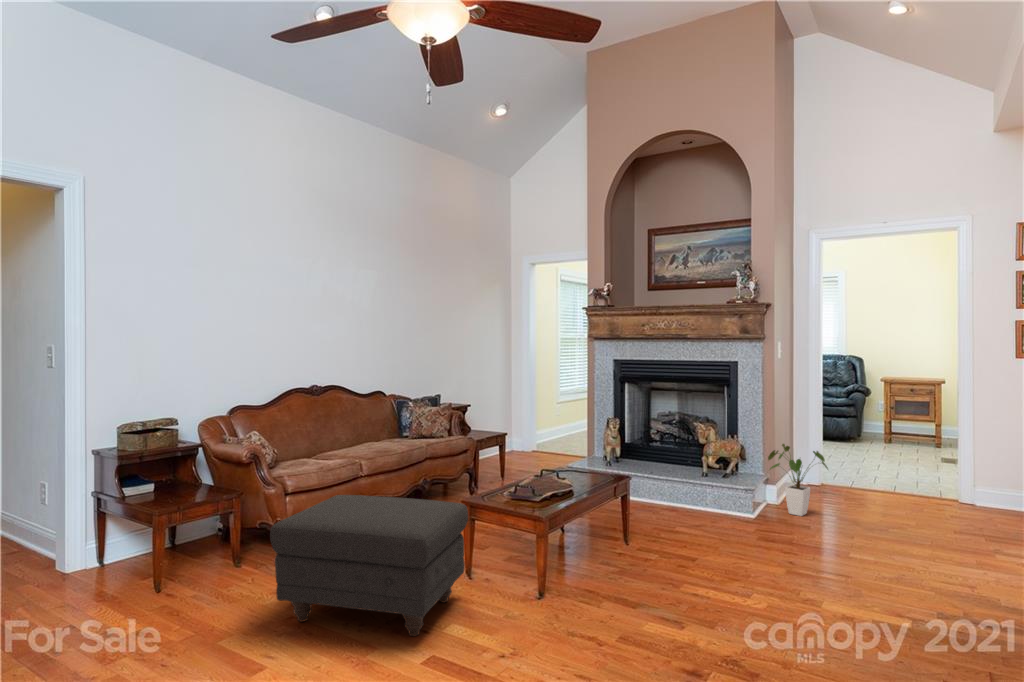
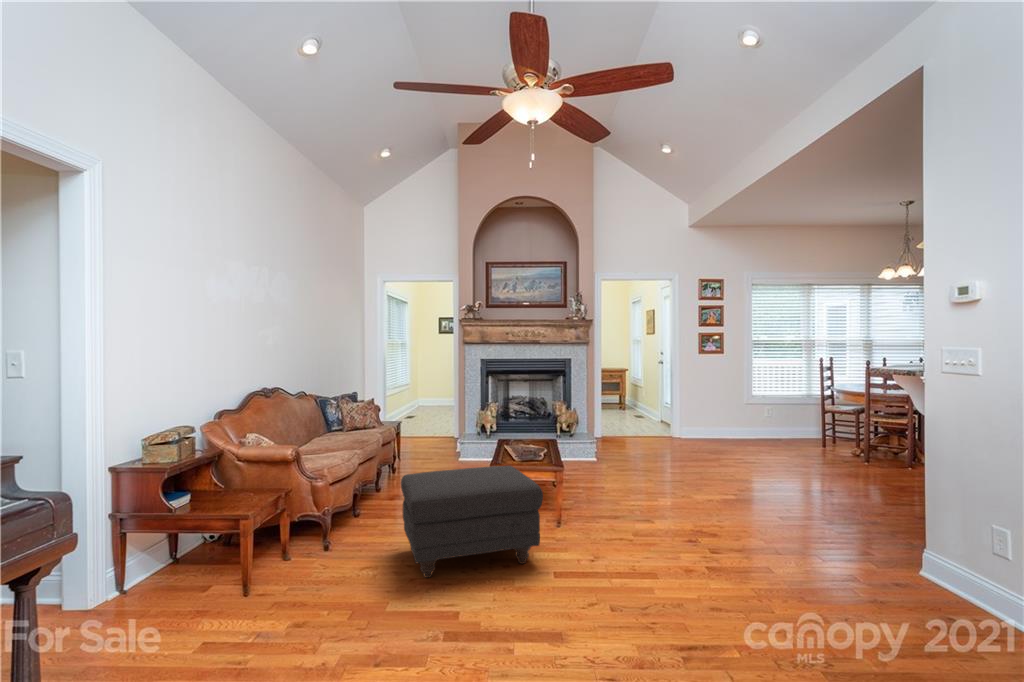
house plant: present [768,444,828,516] -> none [594,411,633,456]

